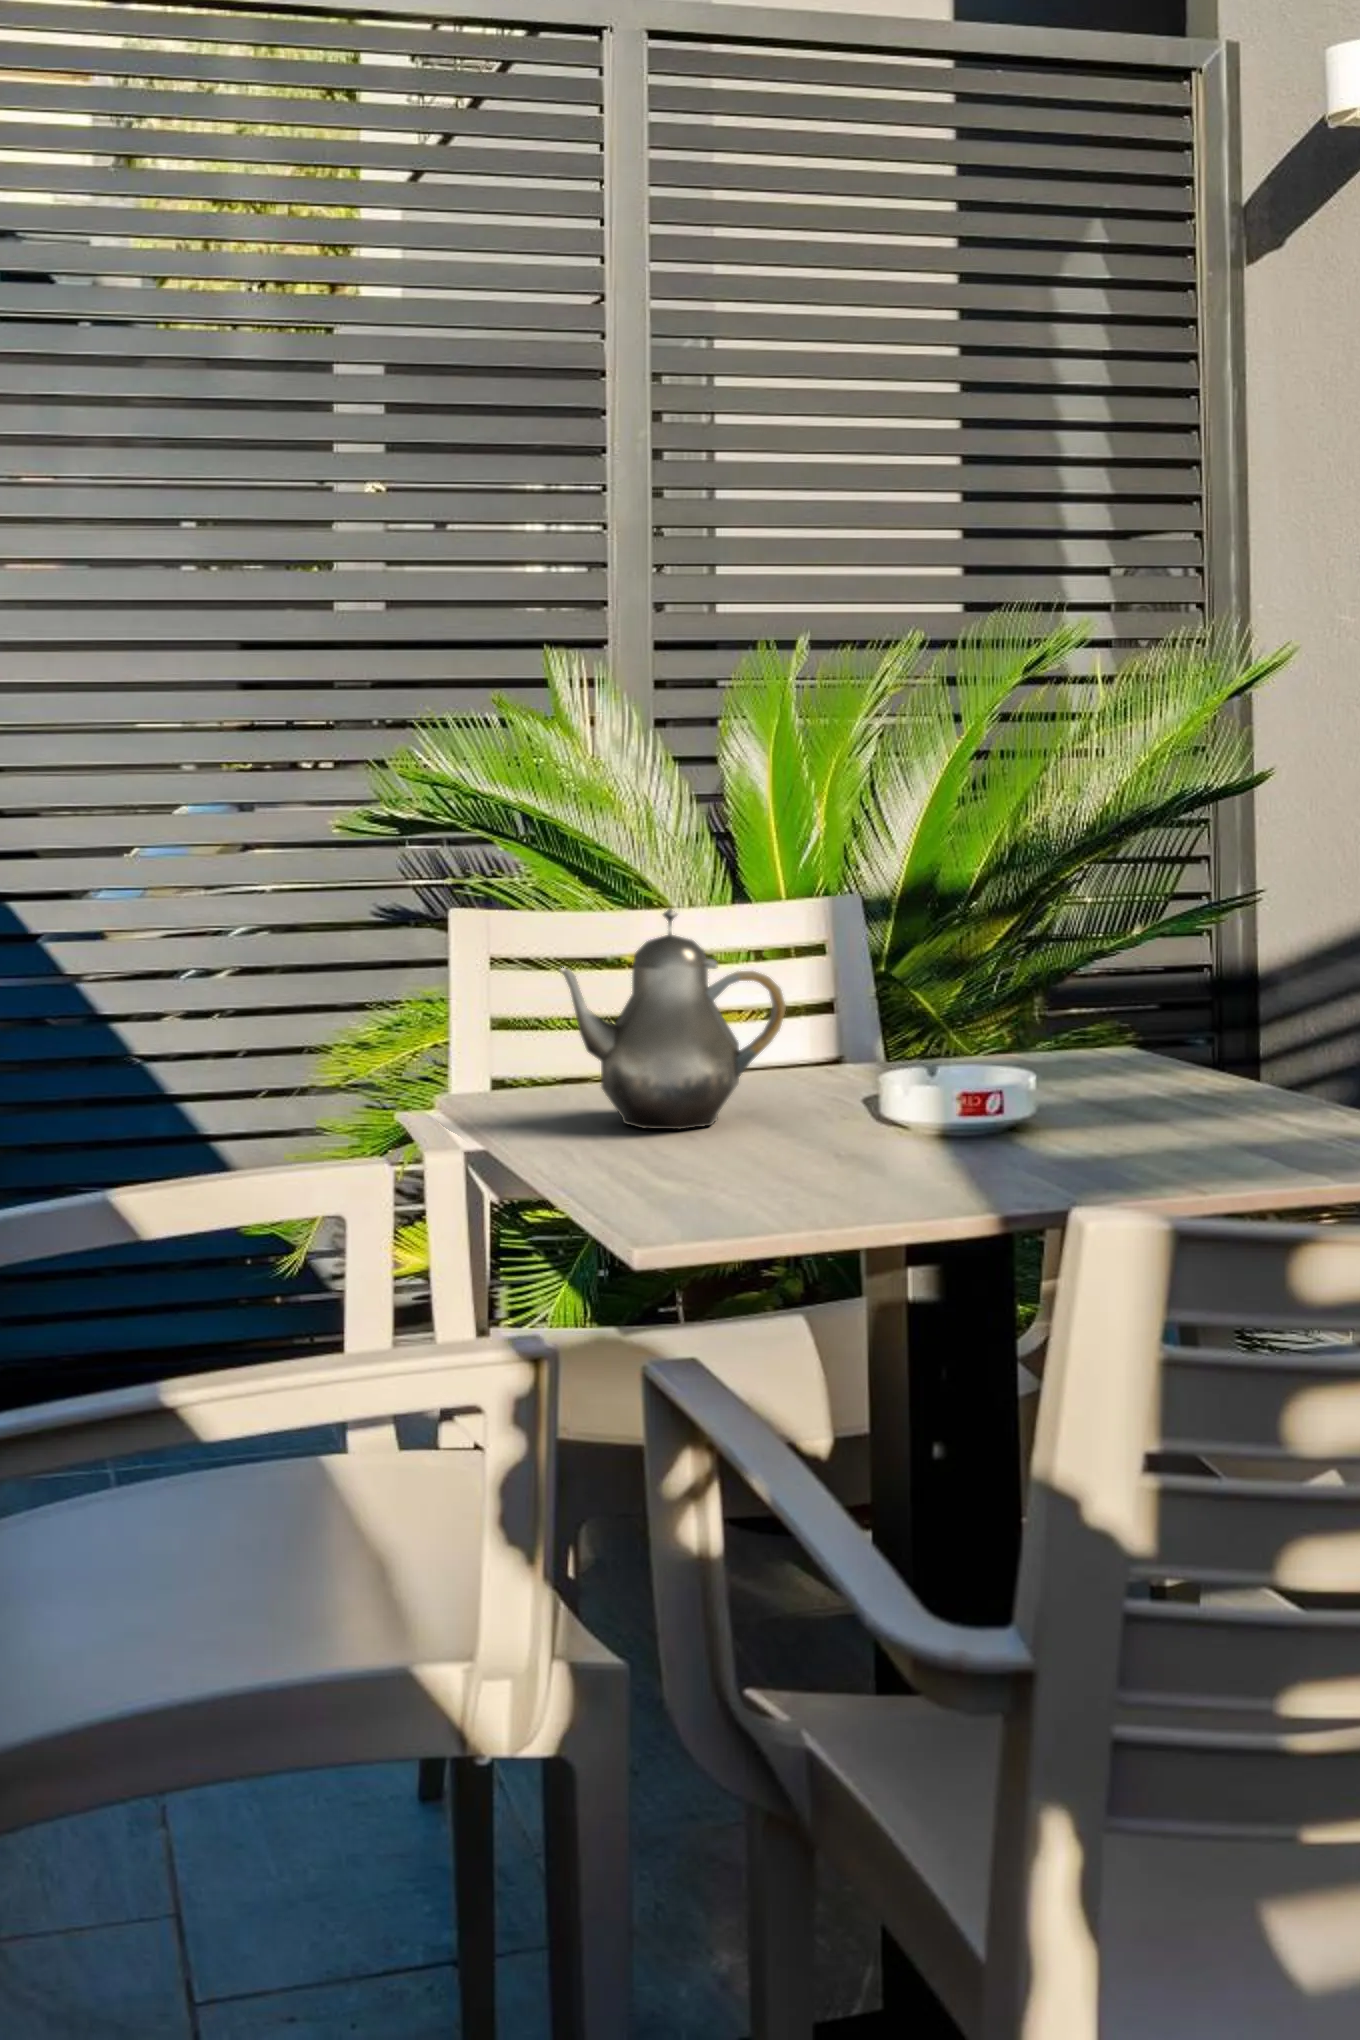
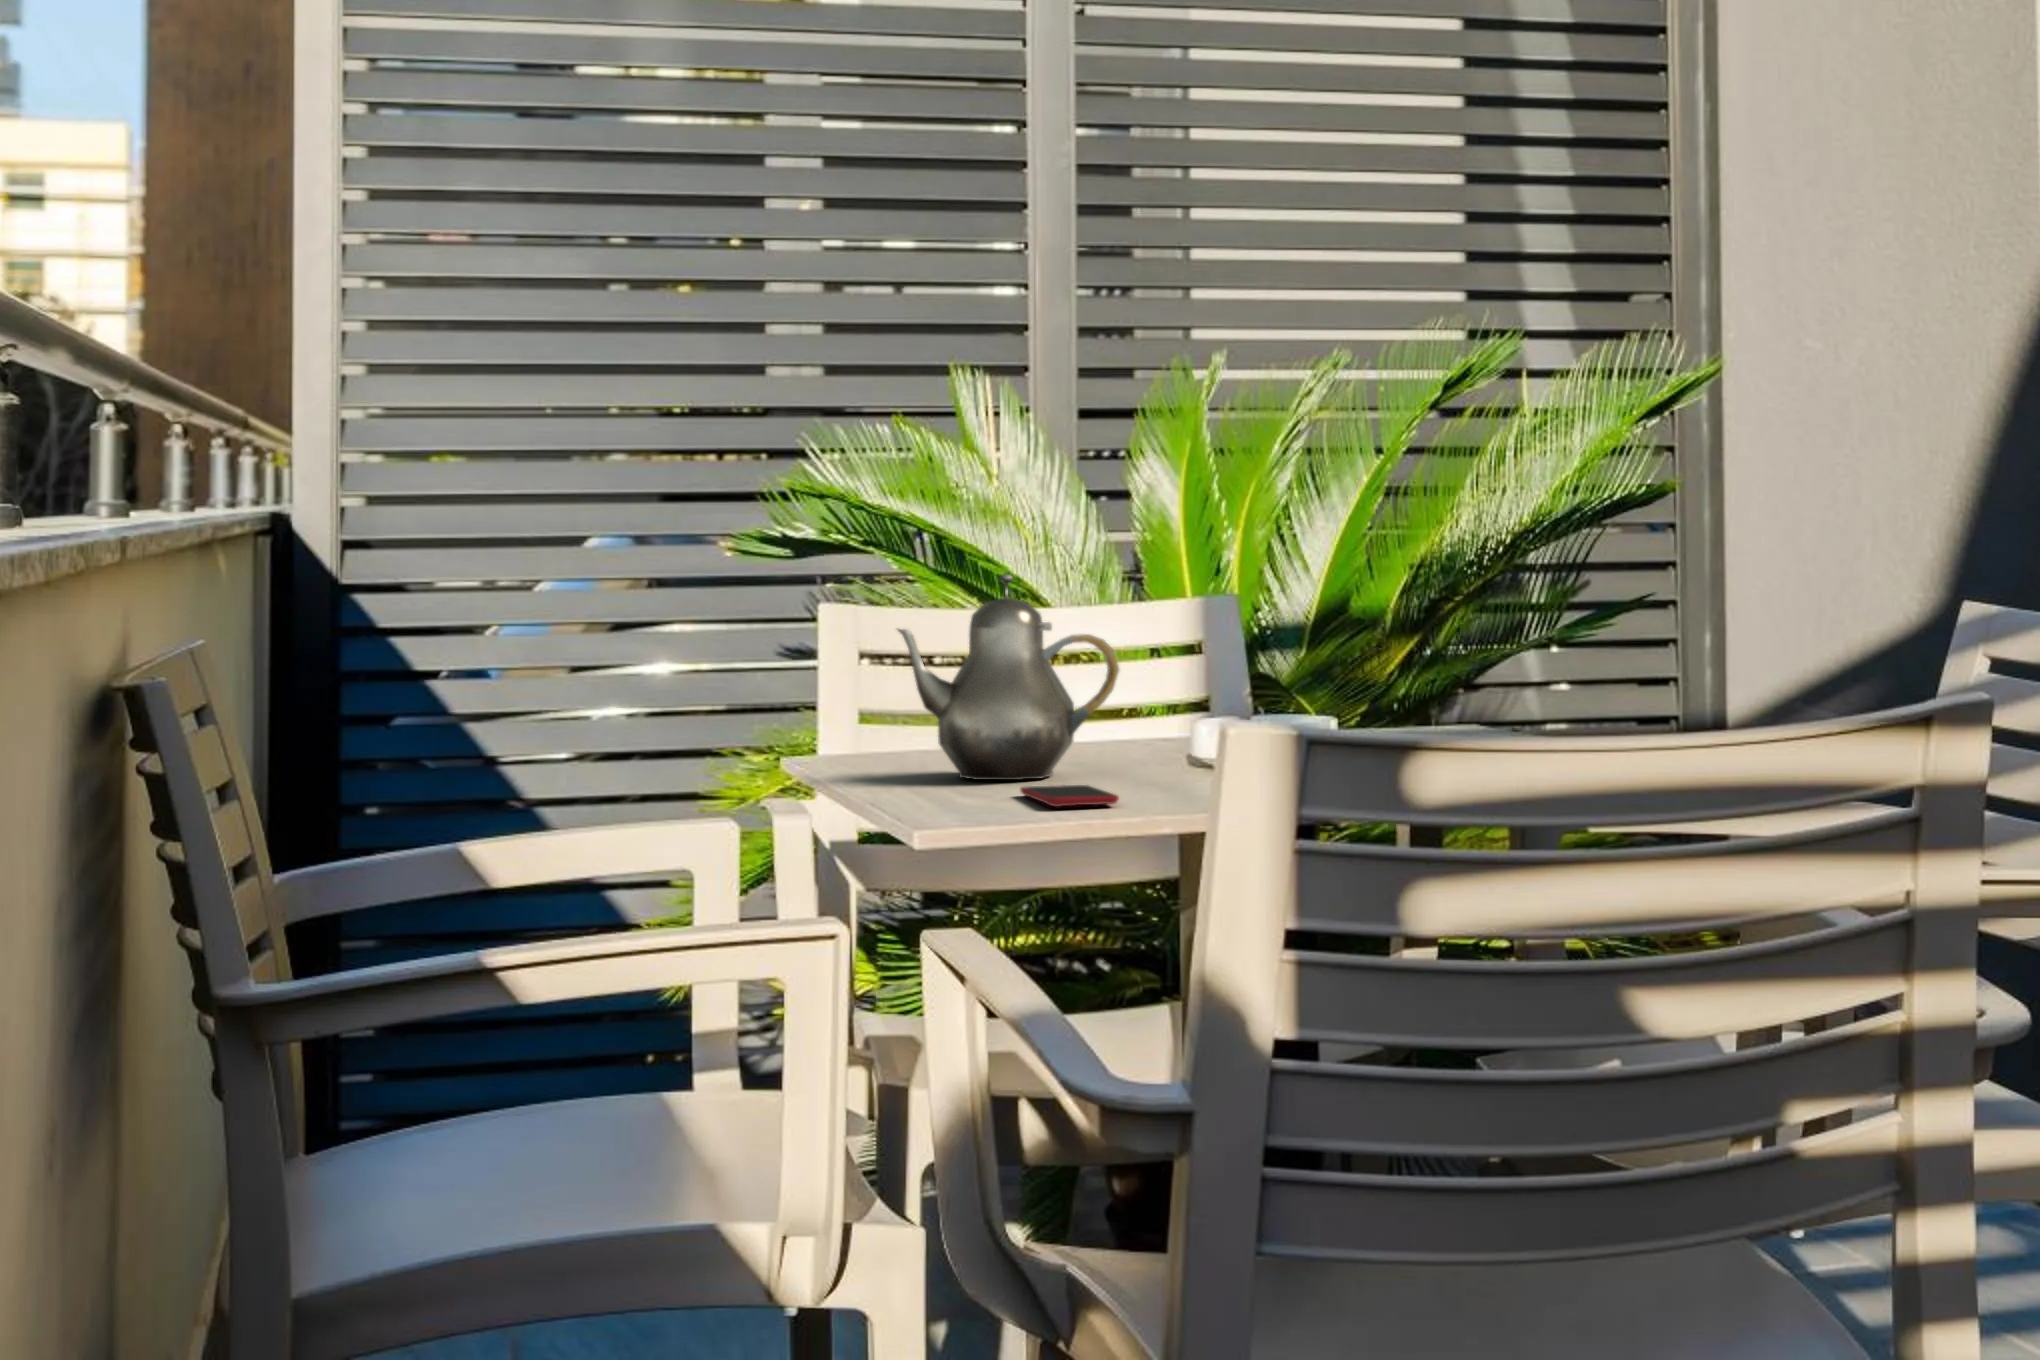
smartphone: none [701,1145,816,1185] -> present [1020,785,1119,807]

